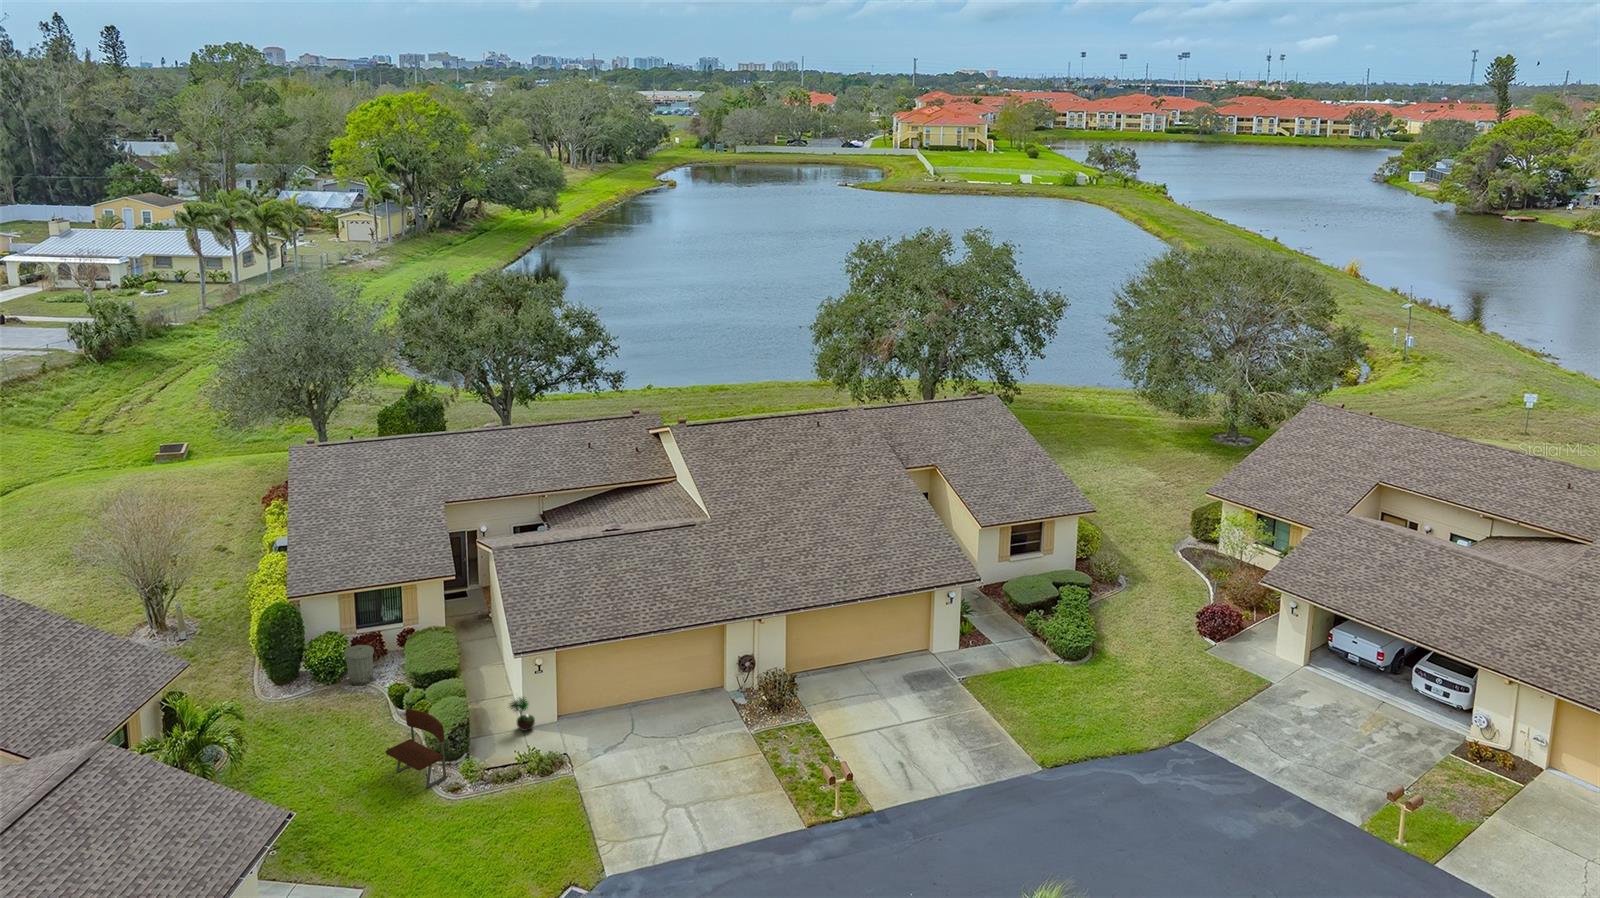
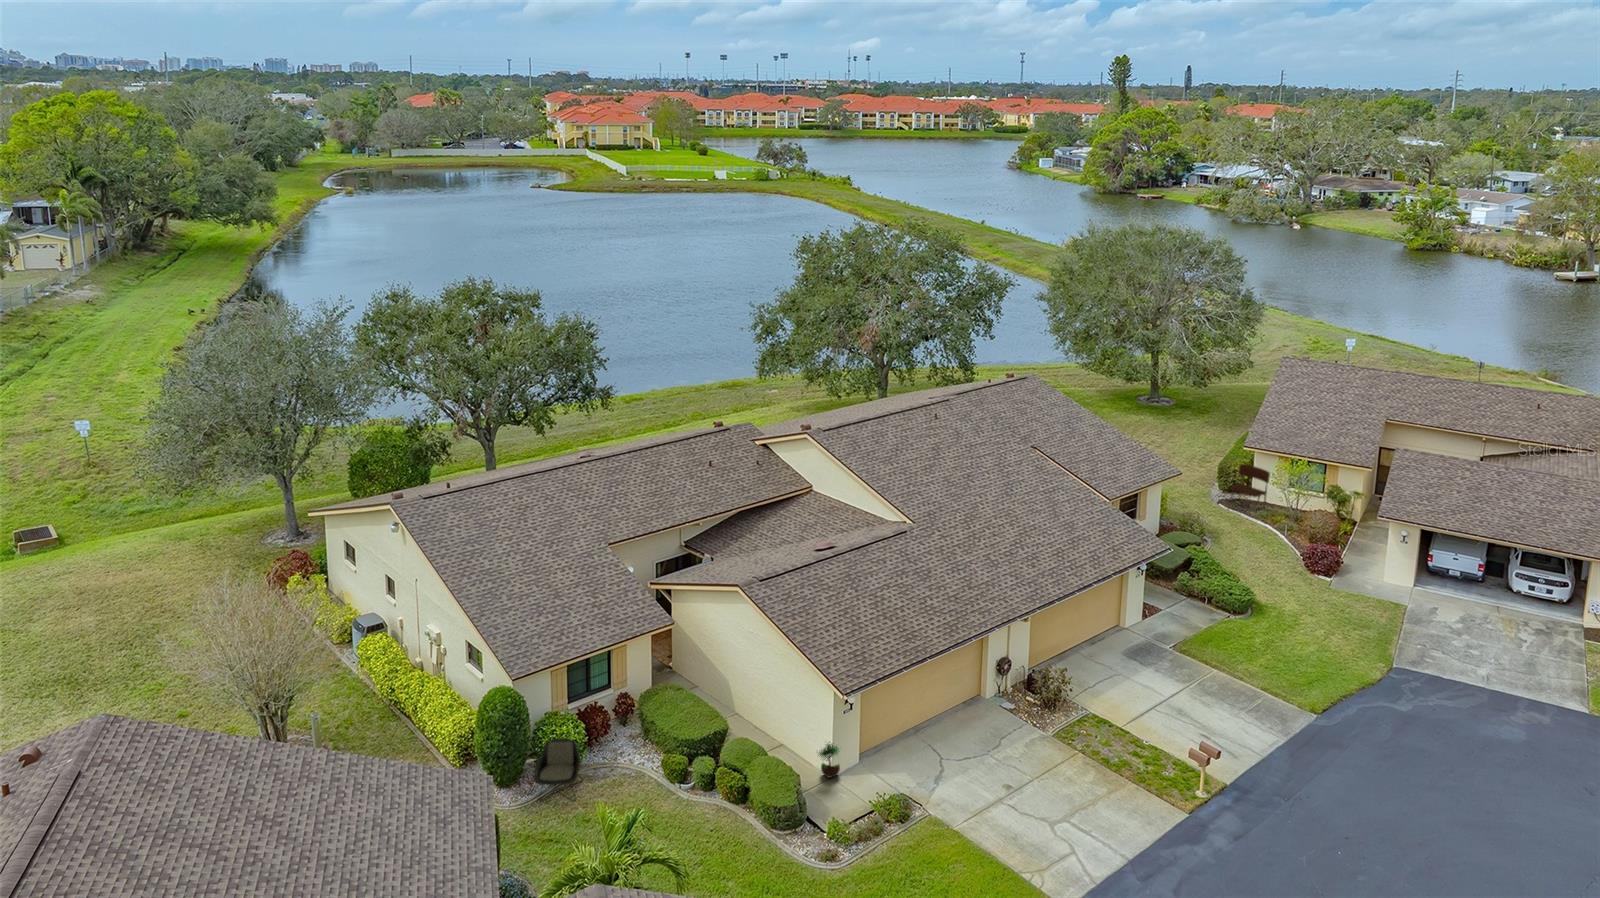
trash can: present [344,645,374,685] -> none [580,719,612,766]
lounge chair: none [281,653,333,708] -> present [534,738,582,800]
bench: present [386,709,447,788] -> present [1227,464,1270,510]

